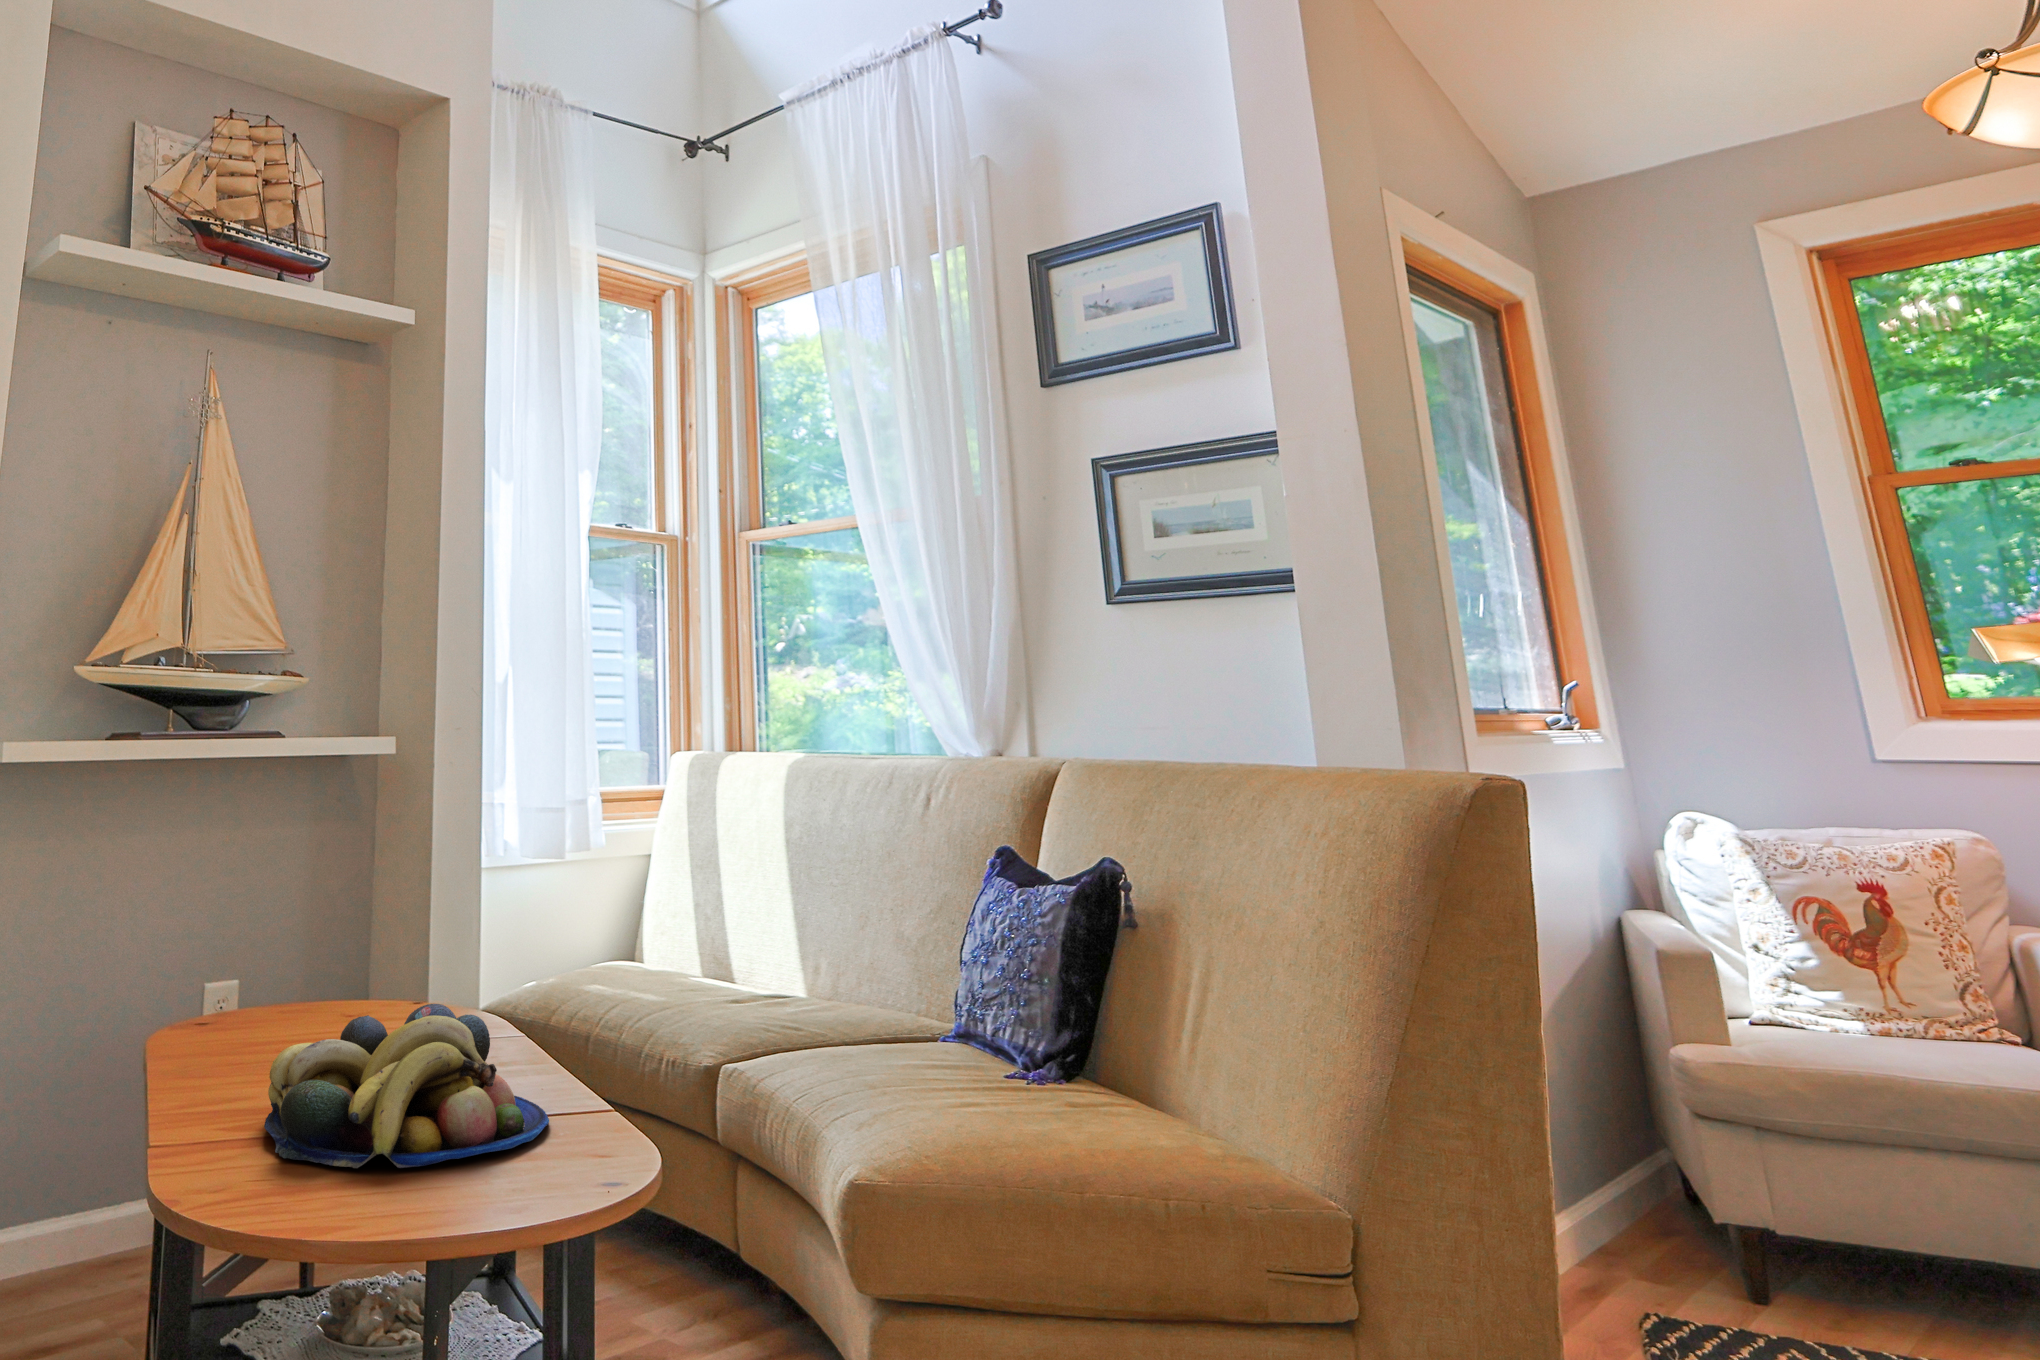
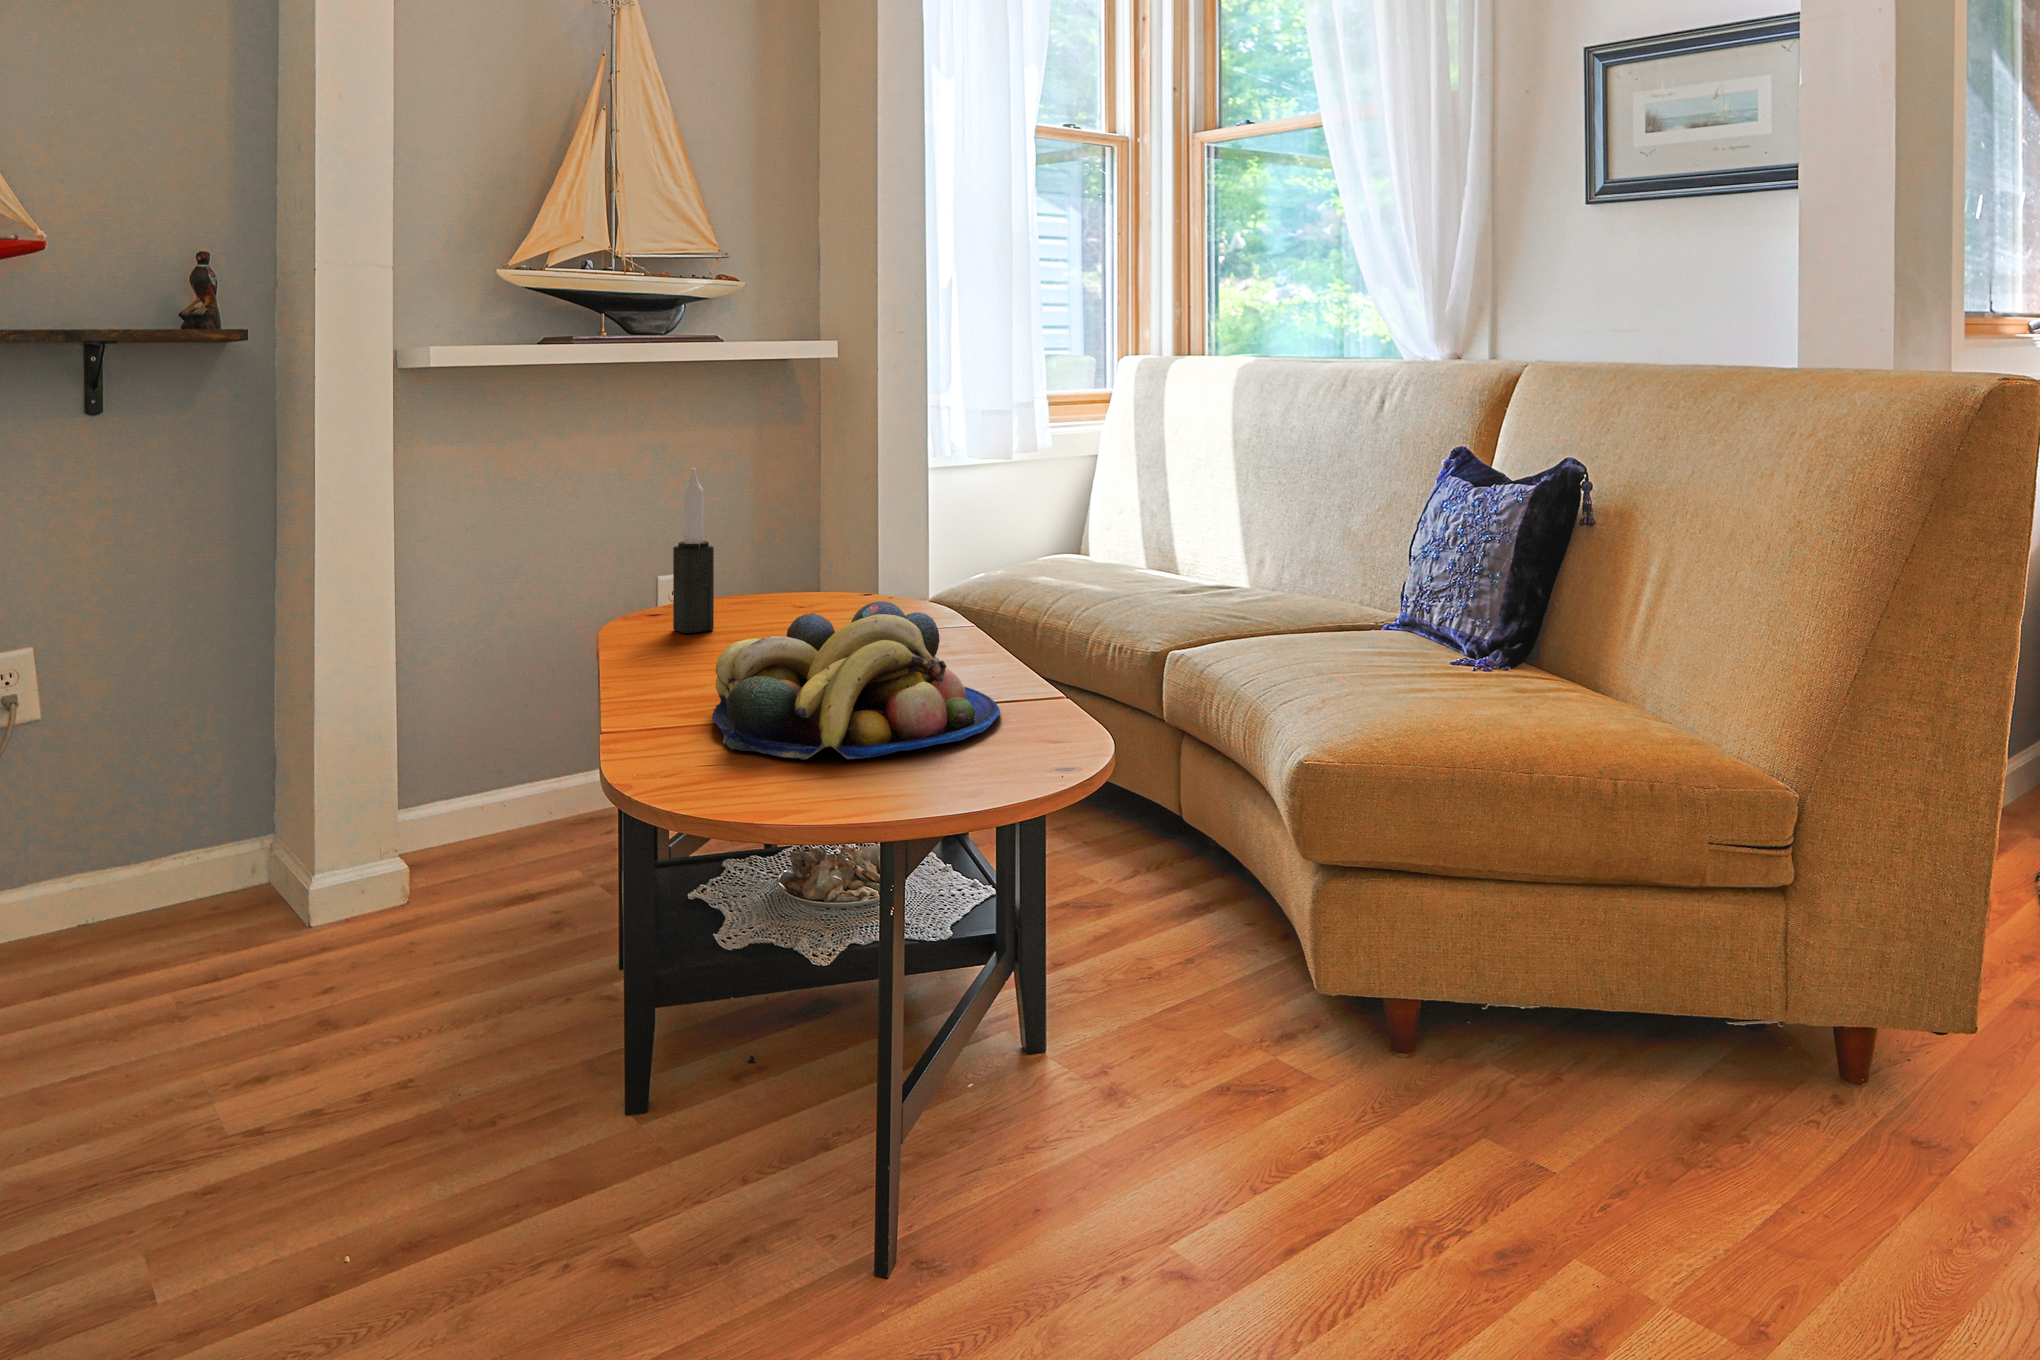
candle: none [223,866,268,1042] -> present [673,468,714,633]

